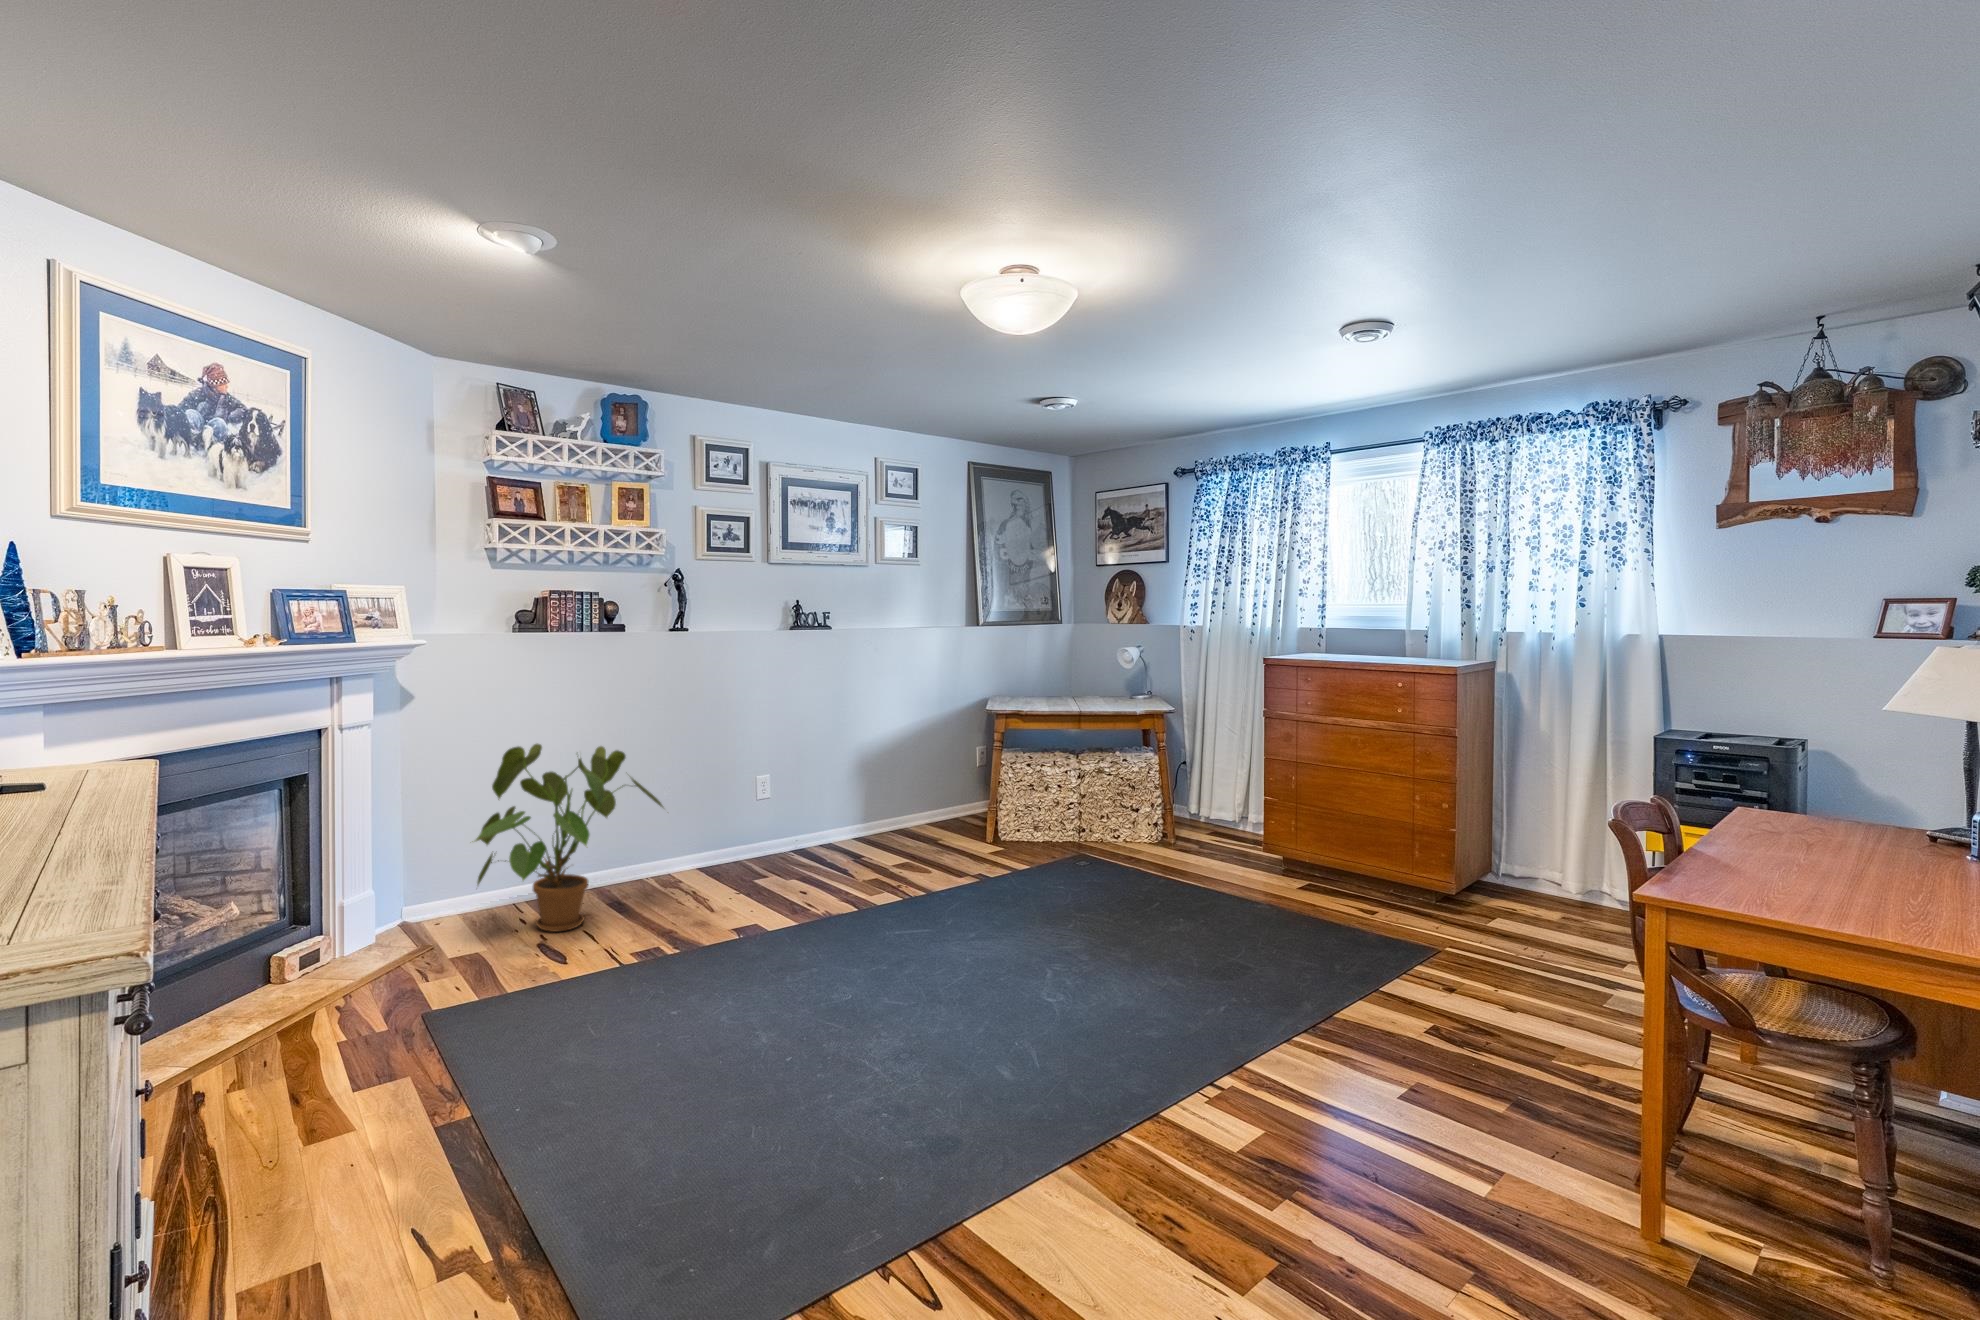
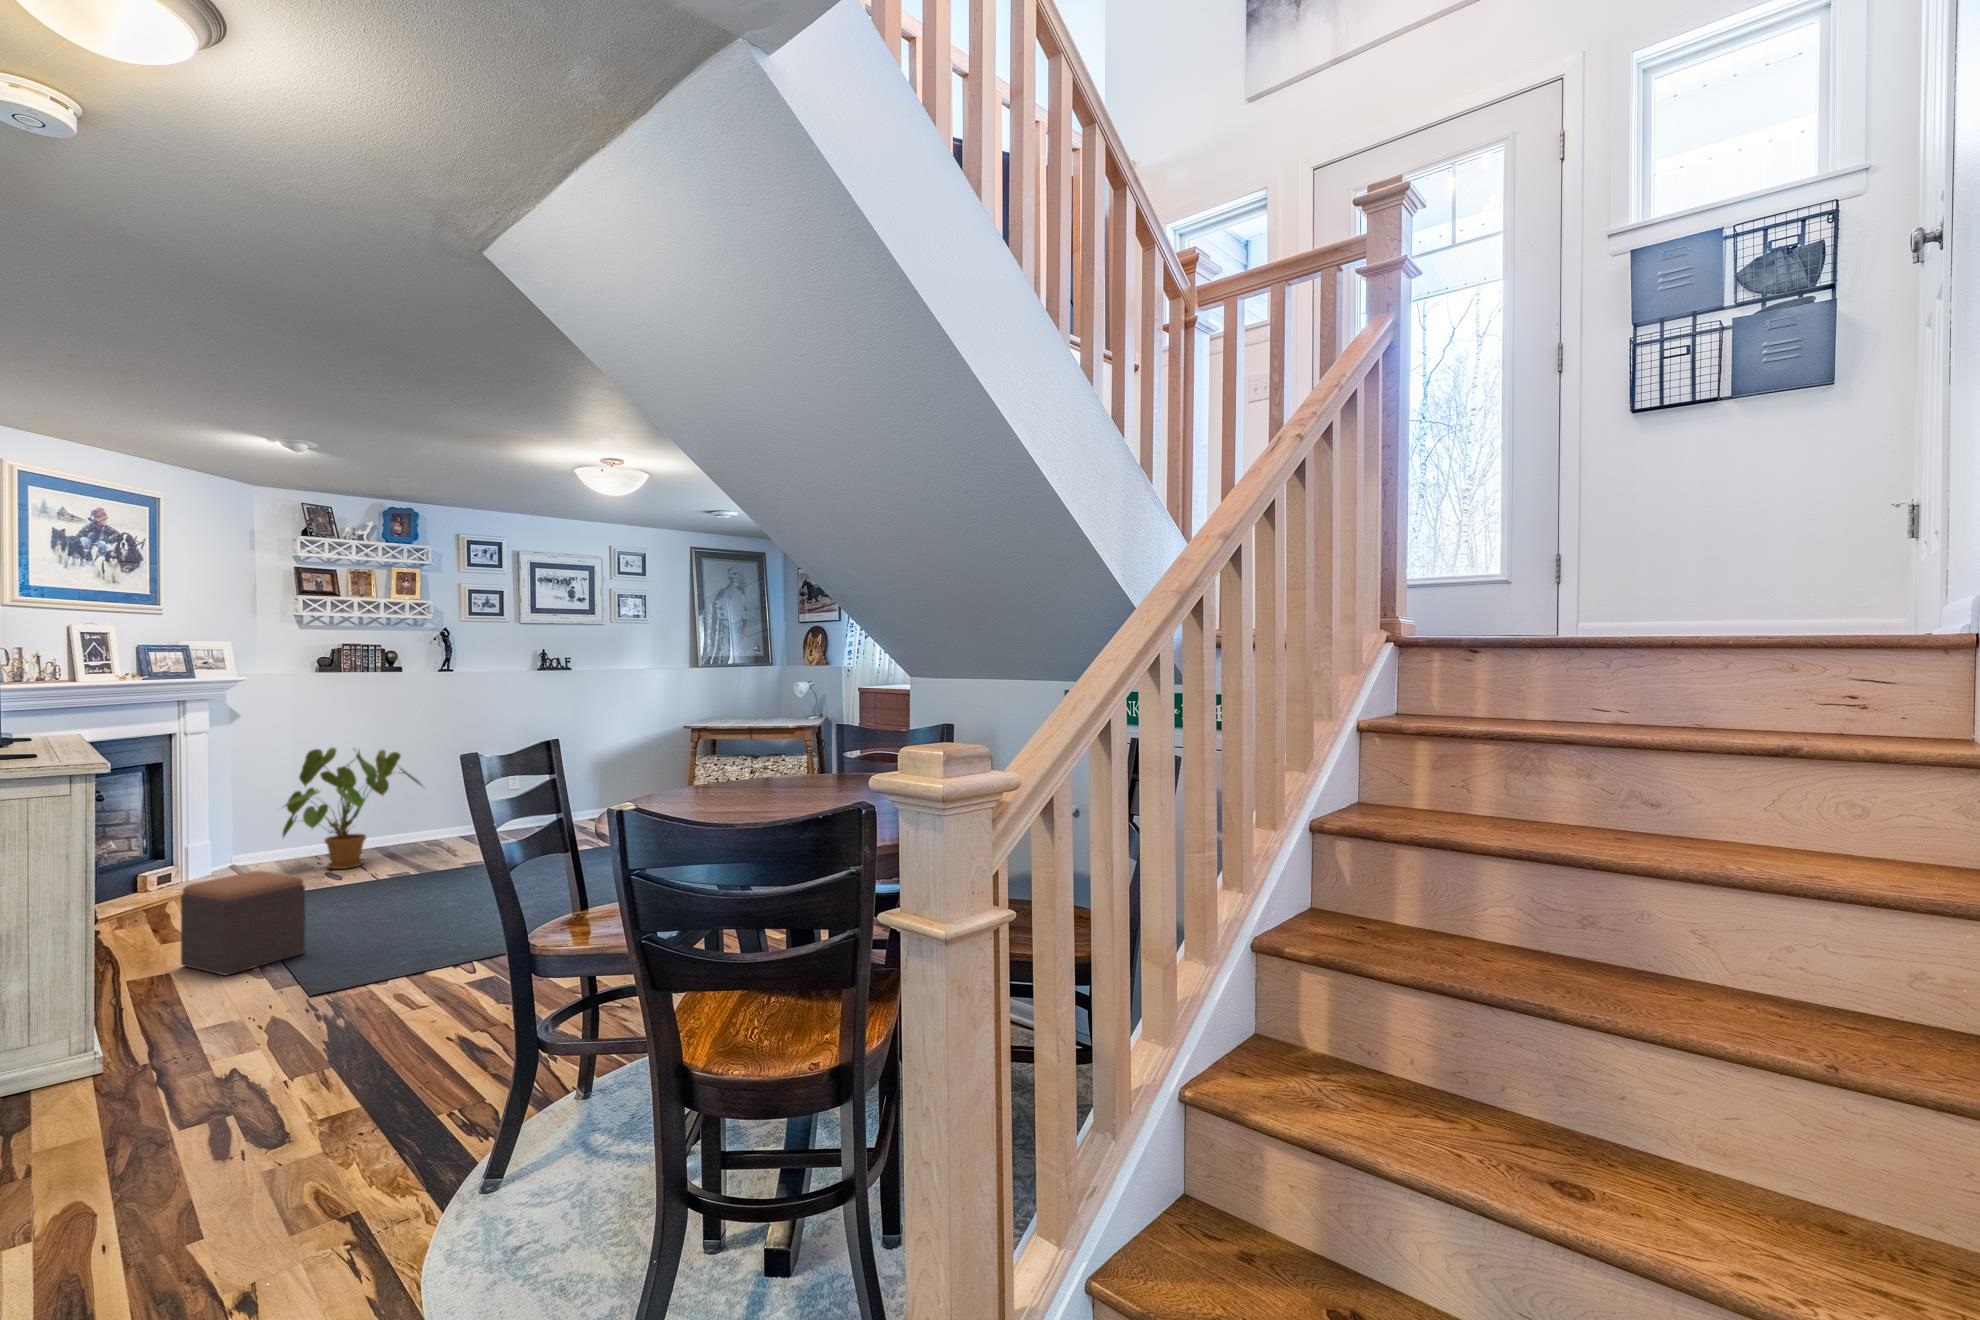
footstool: none [366,1033,583,1284] -> present [181,871,305,975]

